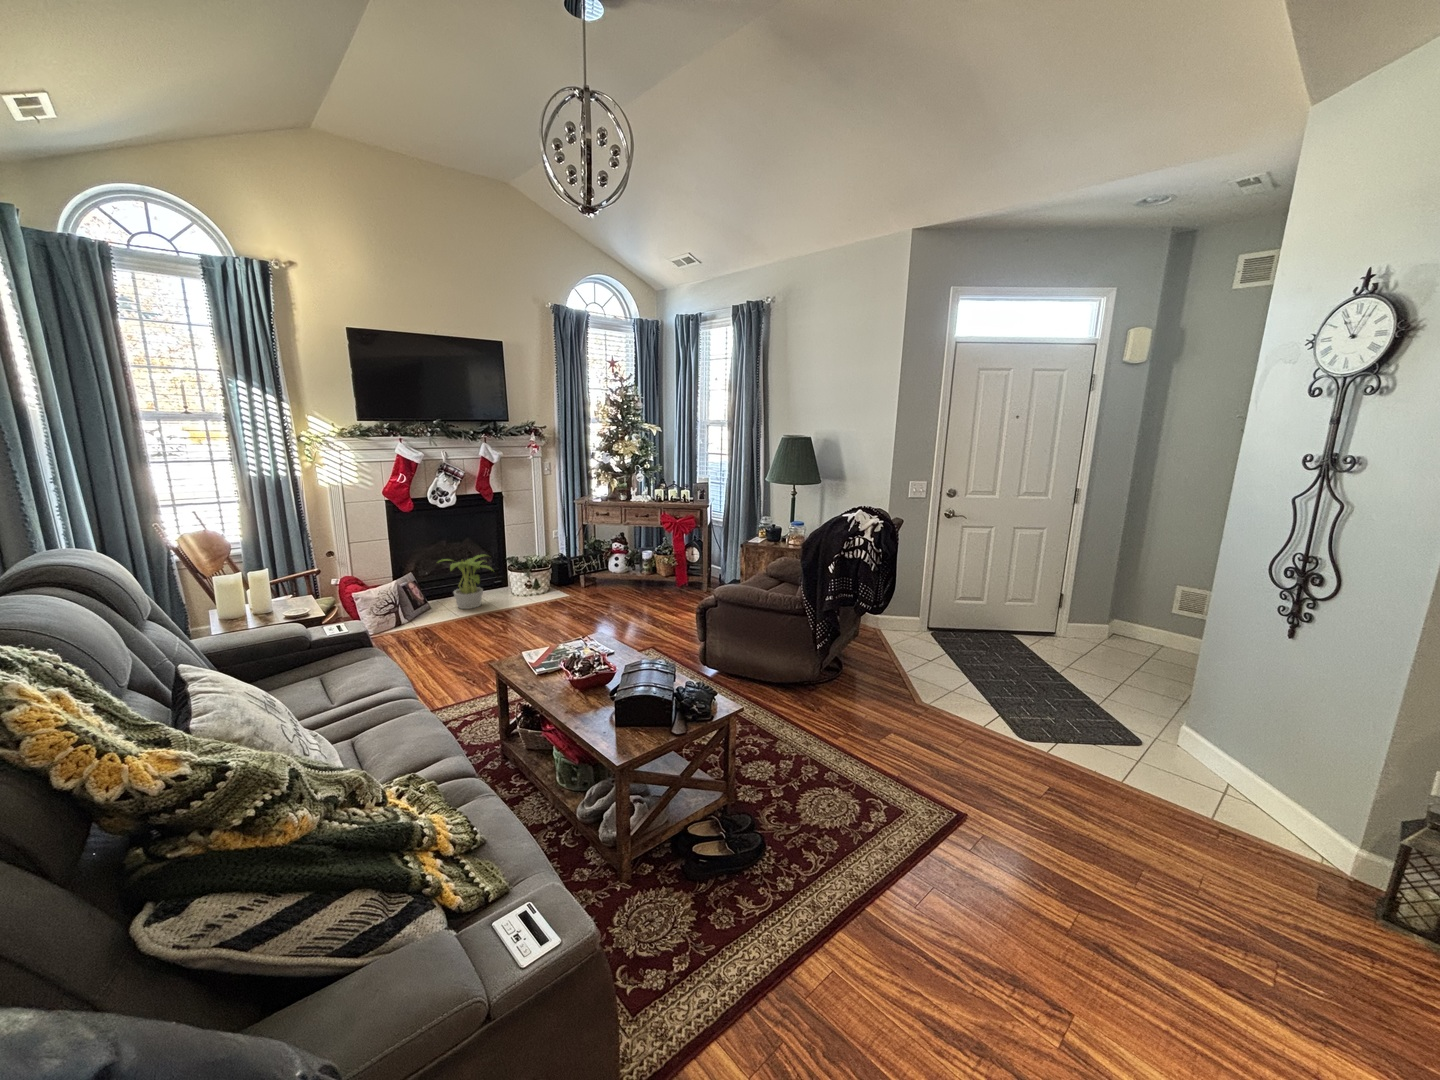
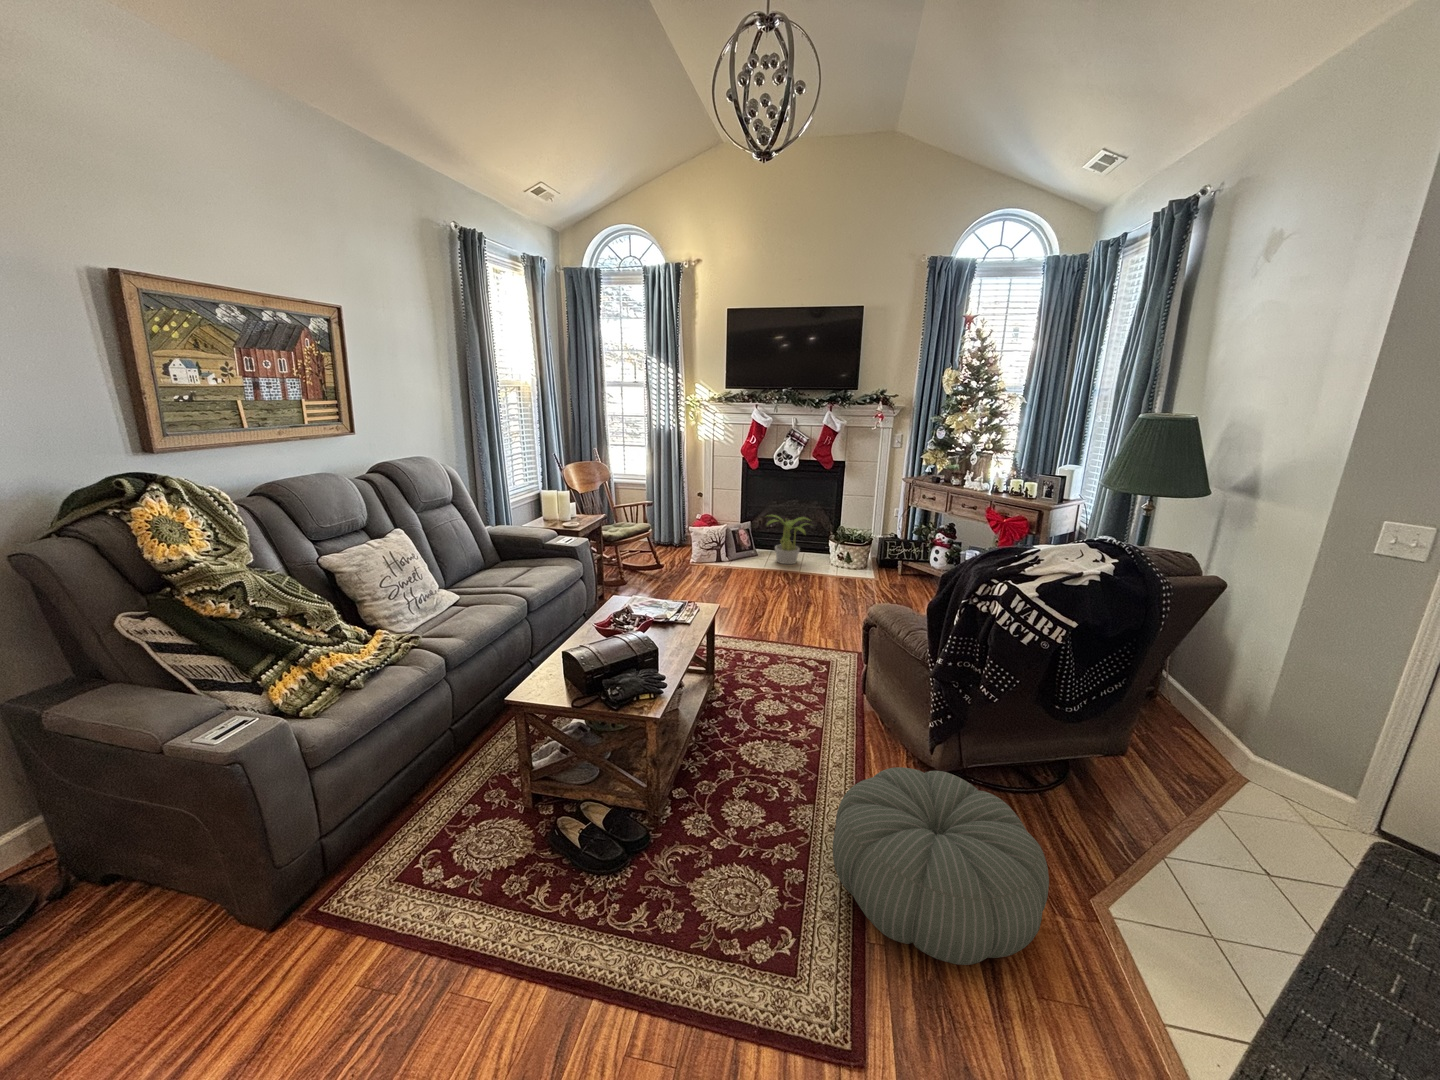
pouf: none [812,669,943,764] -> present [833,767,1049,965]

